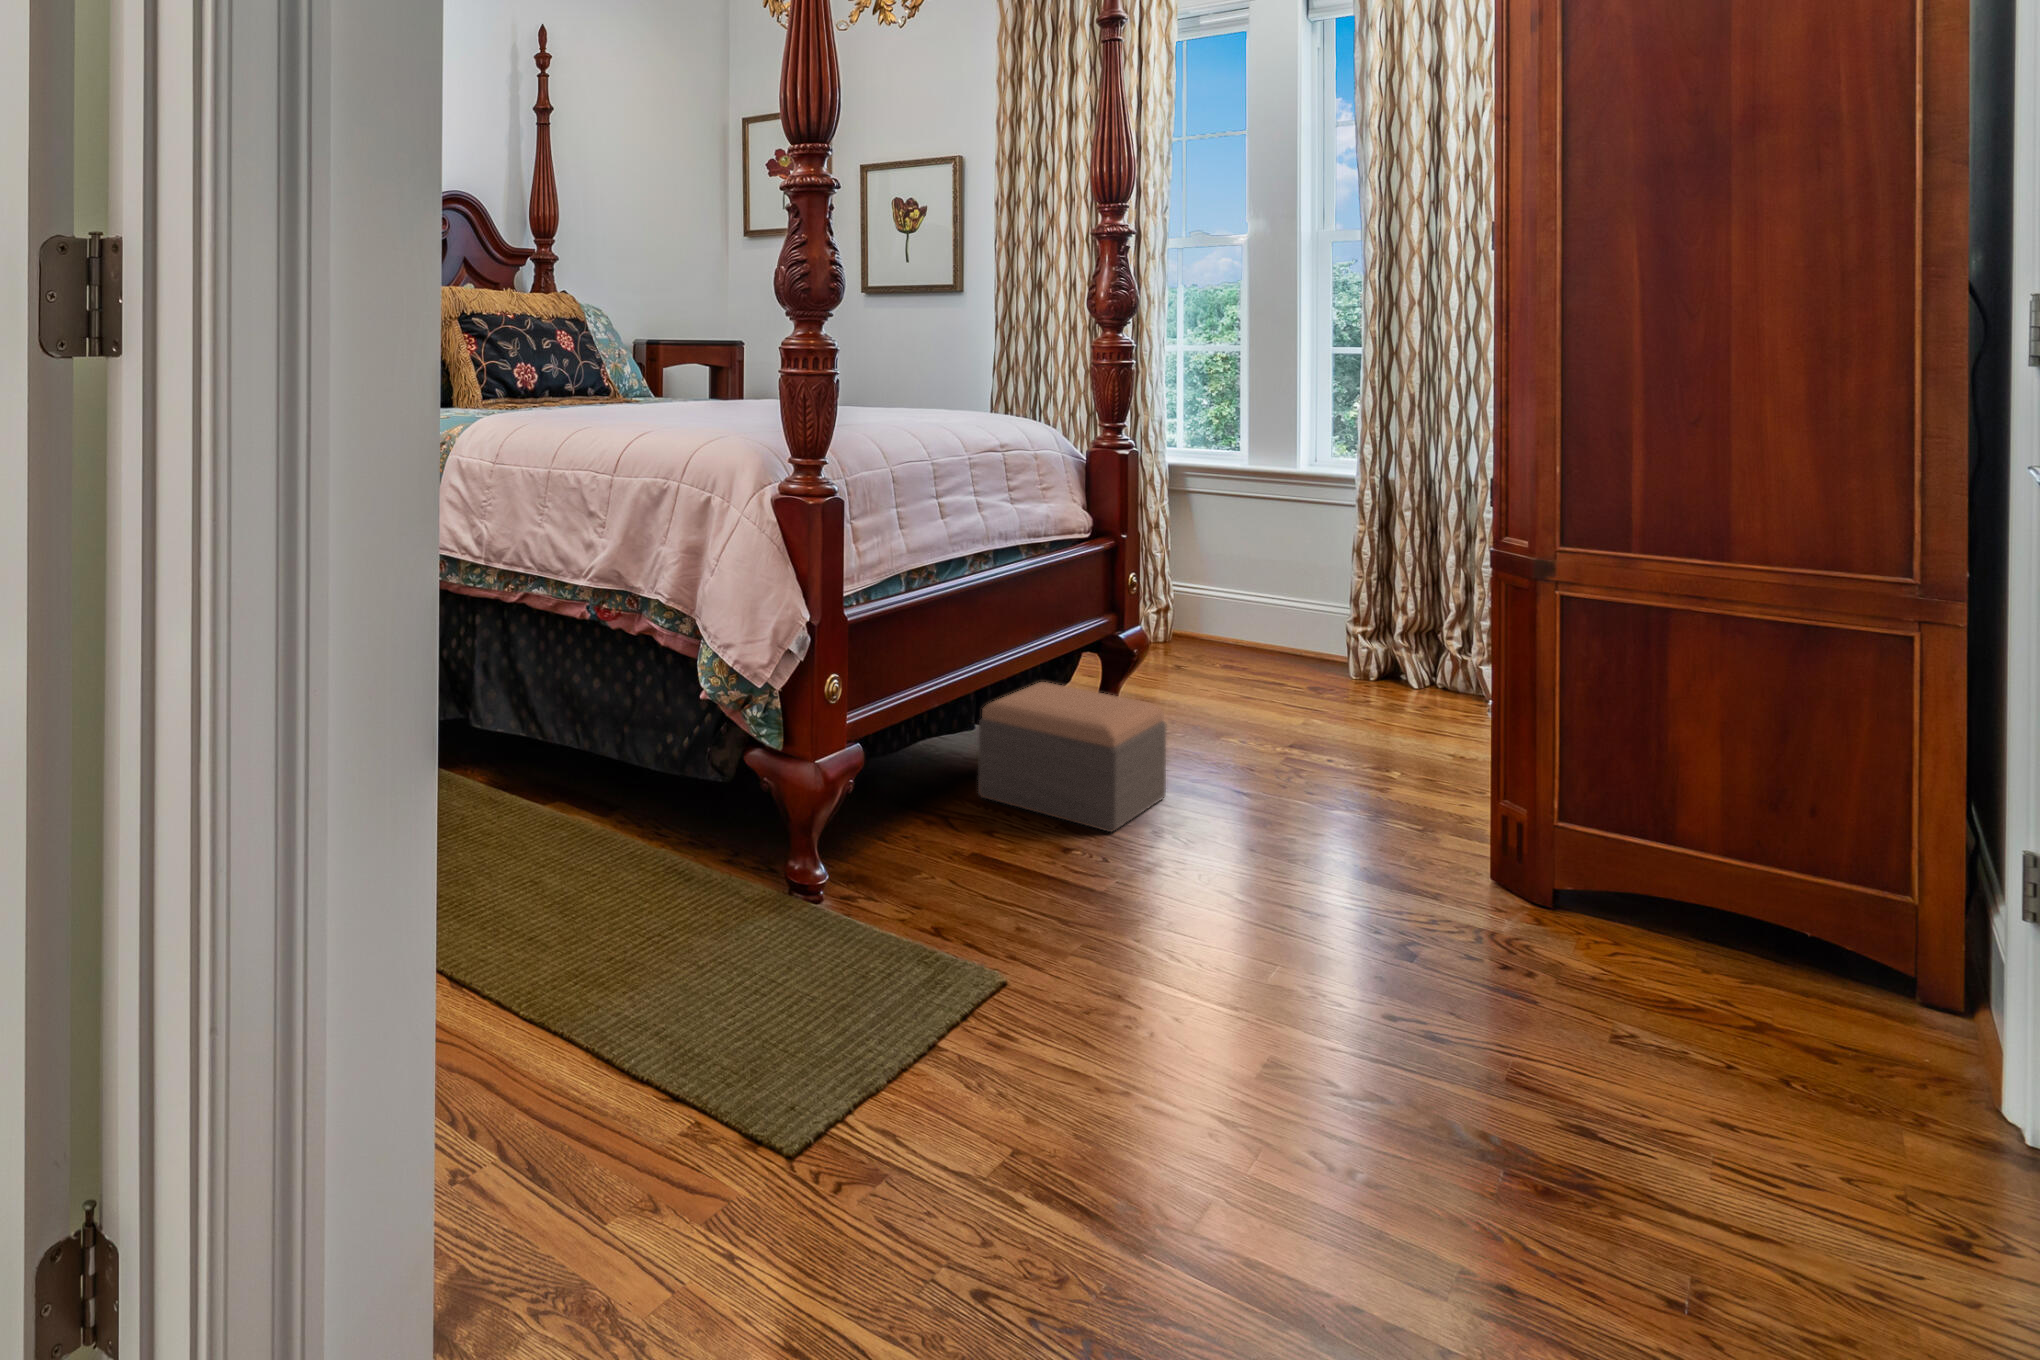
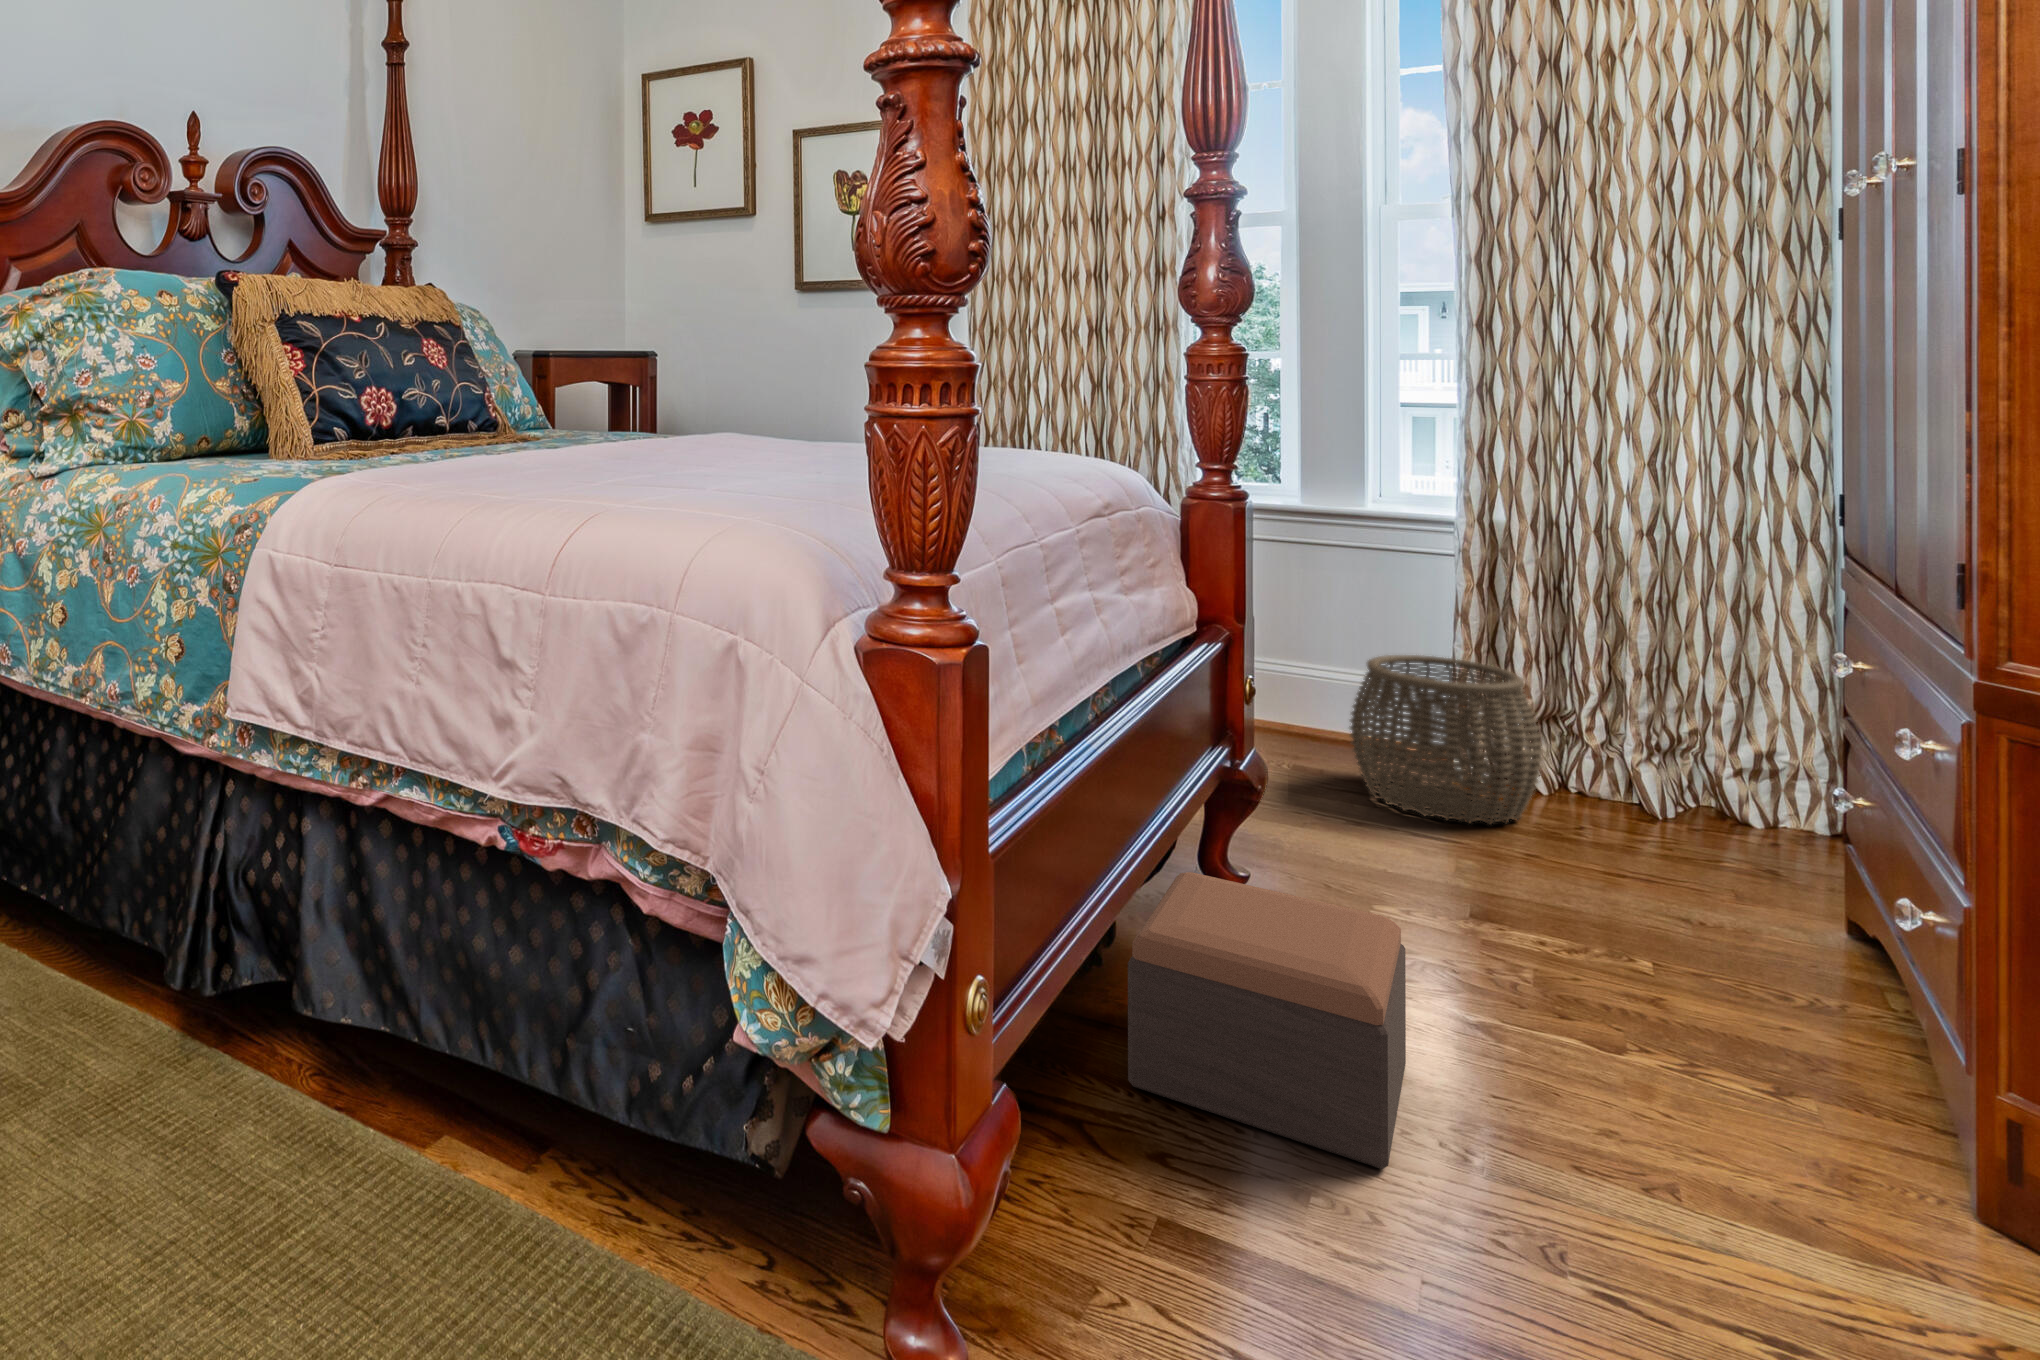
woven basket: none [1253,578,1394,700] -> present [1350,655,1544,824]

